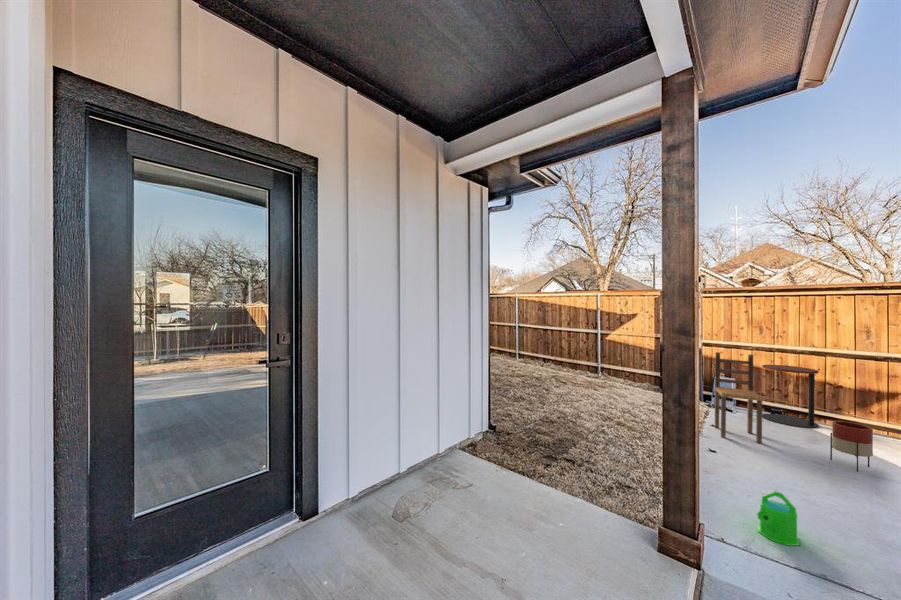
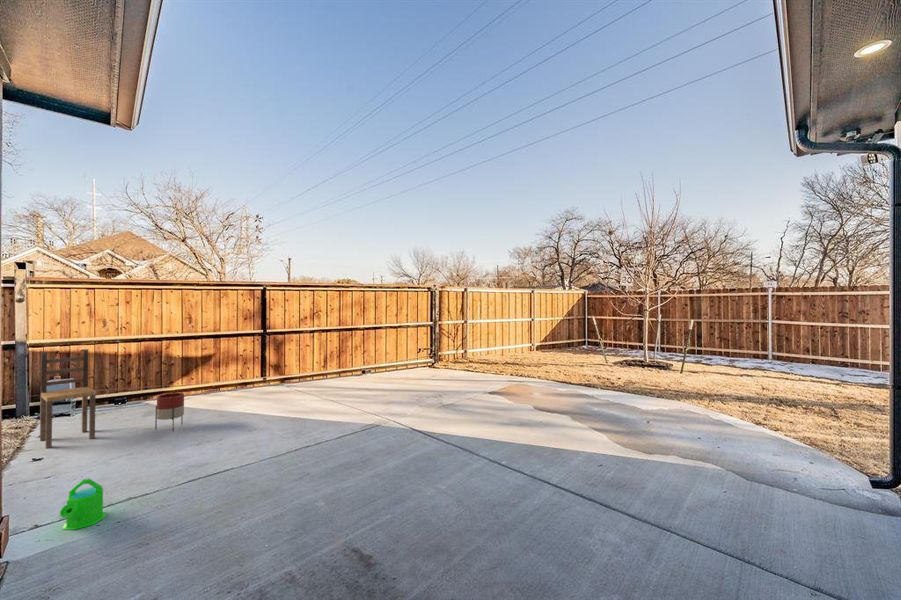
side table: present [762,365,819,428] -> none [103,354,155,412]

